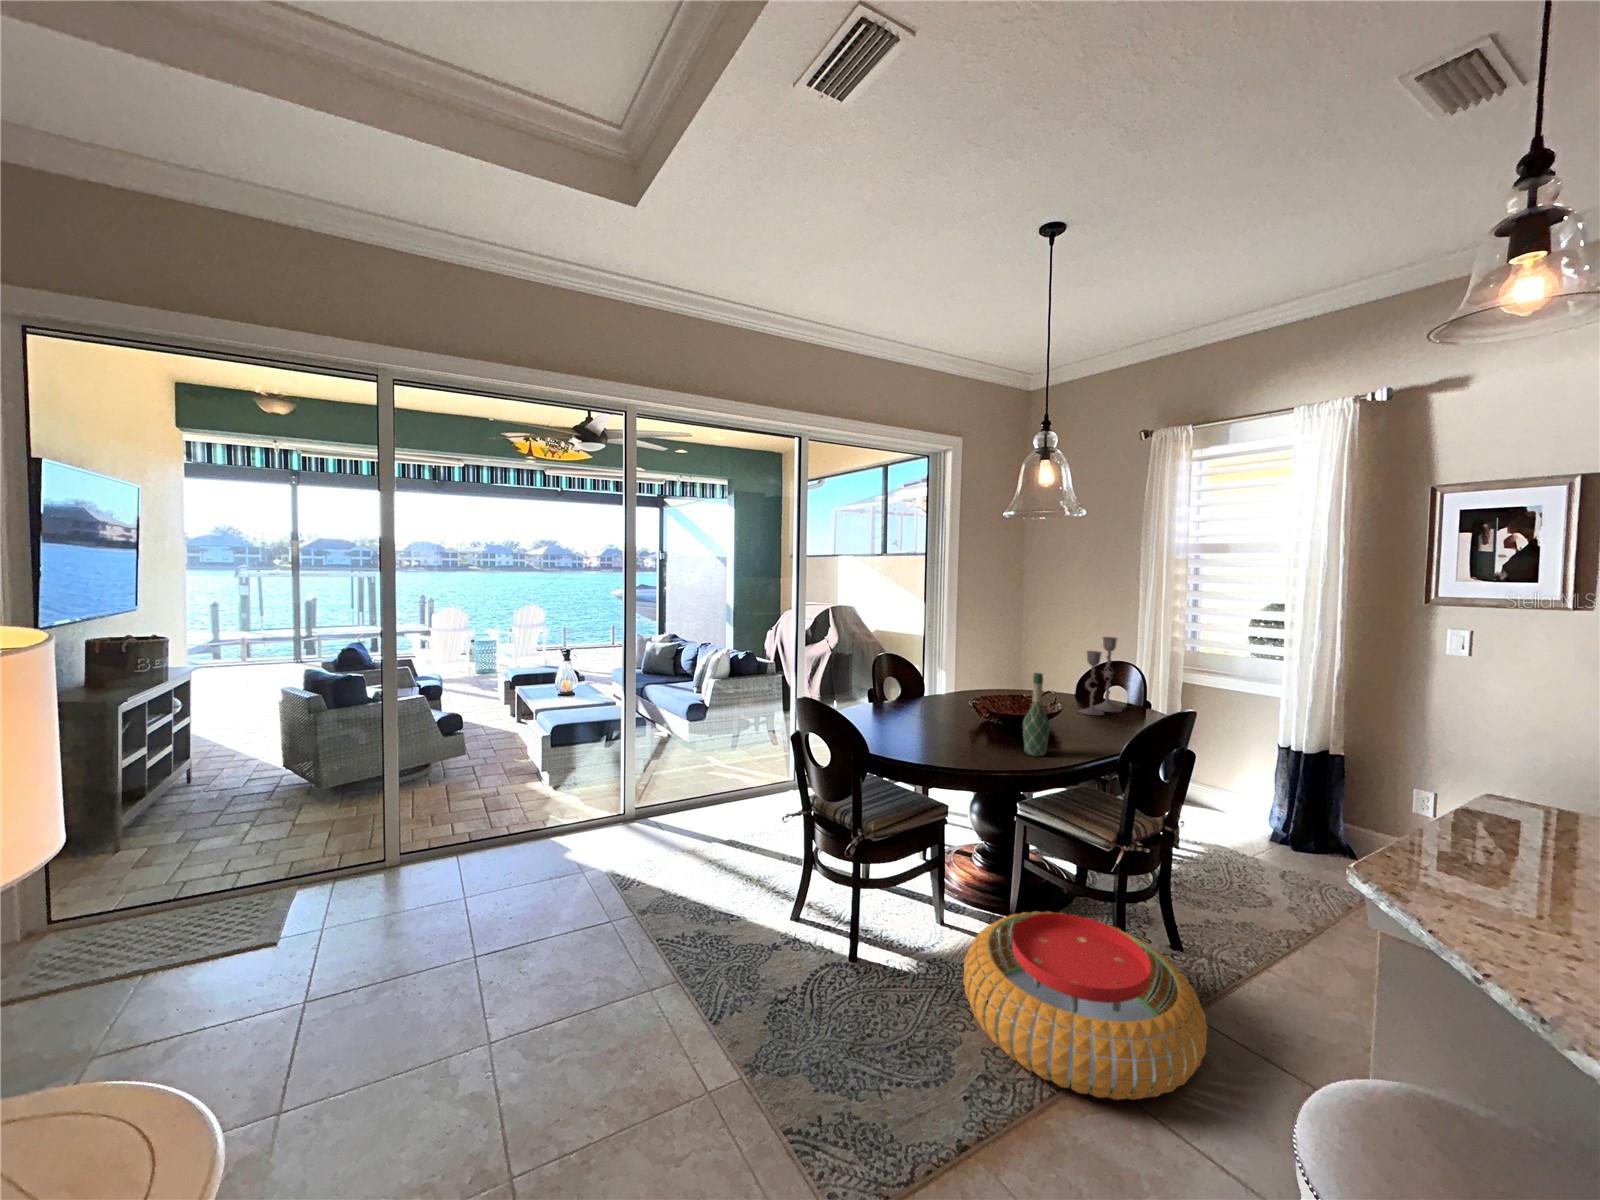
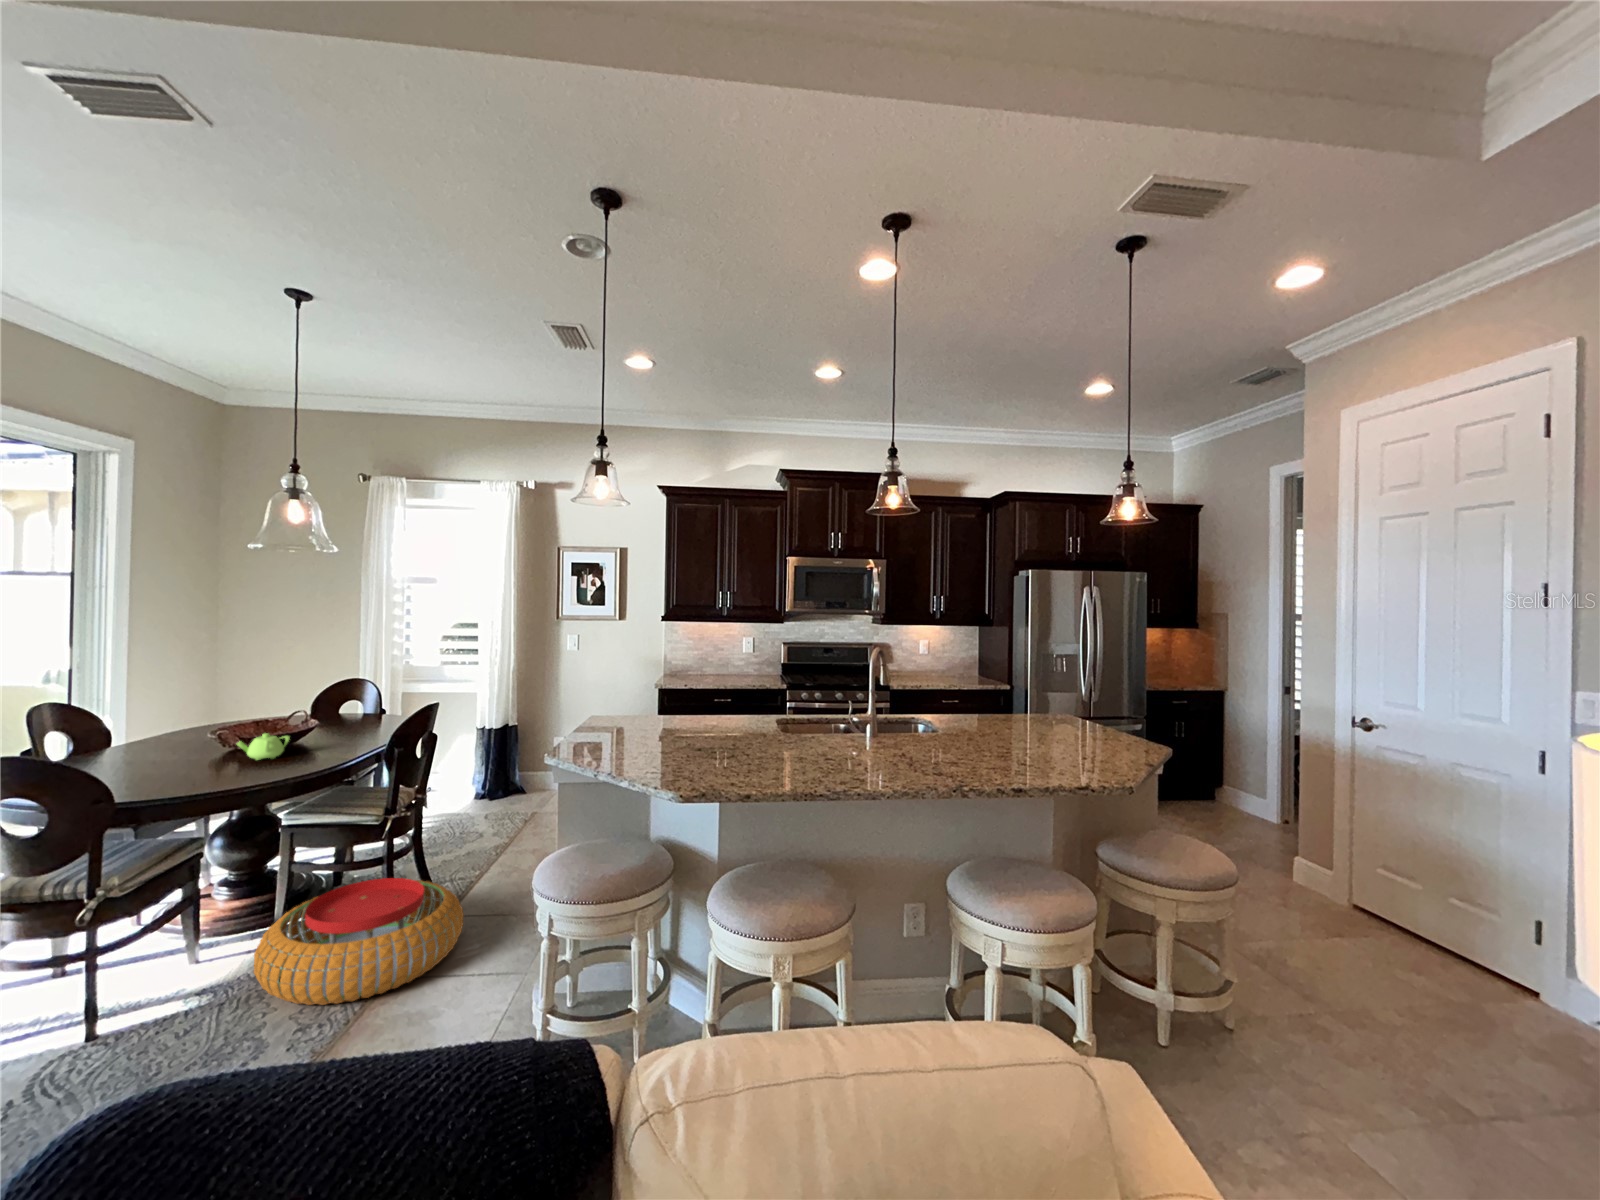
candlestick: present [1079,637,1122,715] -> none [325,657,365,727]
wine bottle: present [1023,673,1050,756] -> none [295,690,323,763]
teapot: none [978,712,1025,741] -> present [237,733,290,760]

